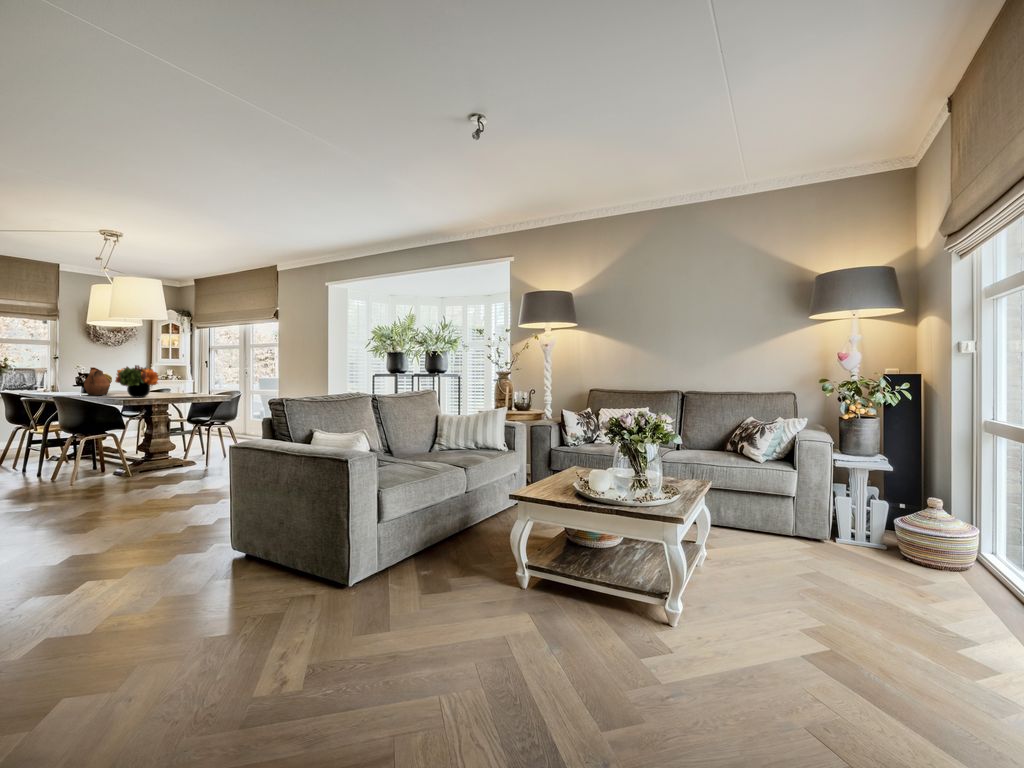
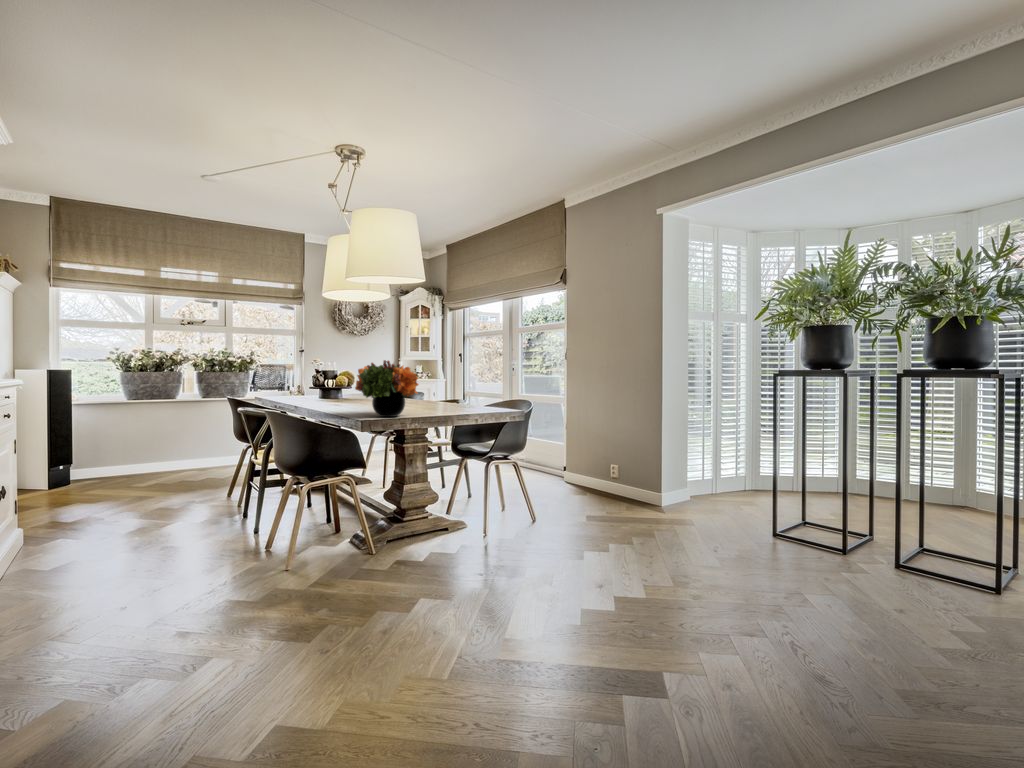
ceramic pitcher: present [84,367,110,396] -> none [311,364,356,410]

